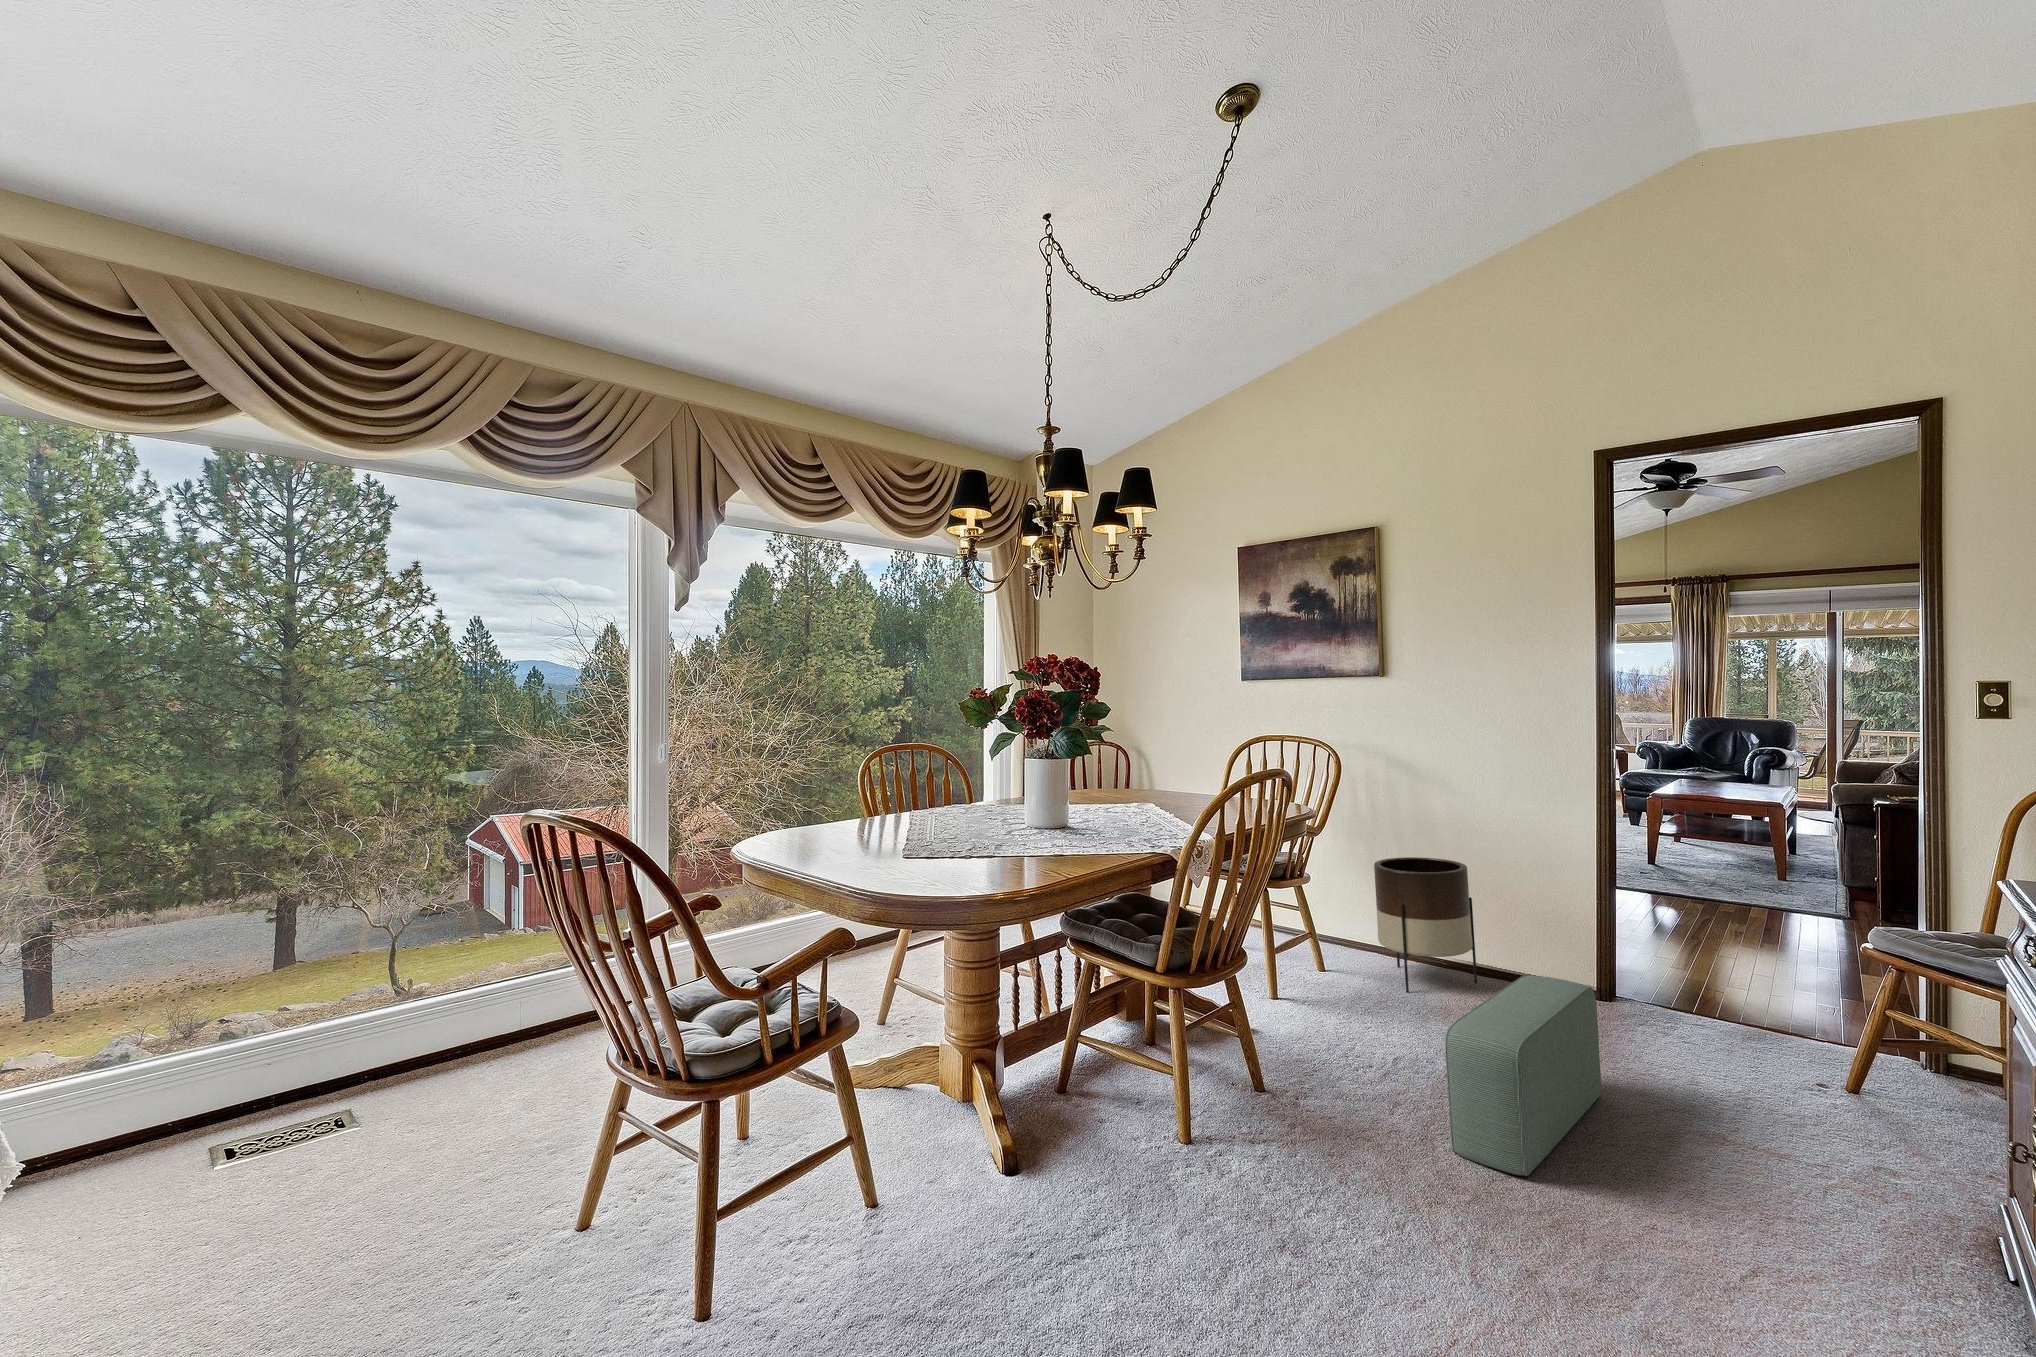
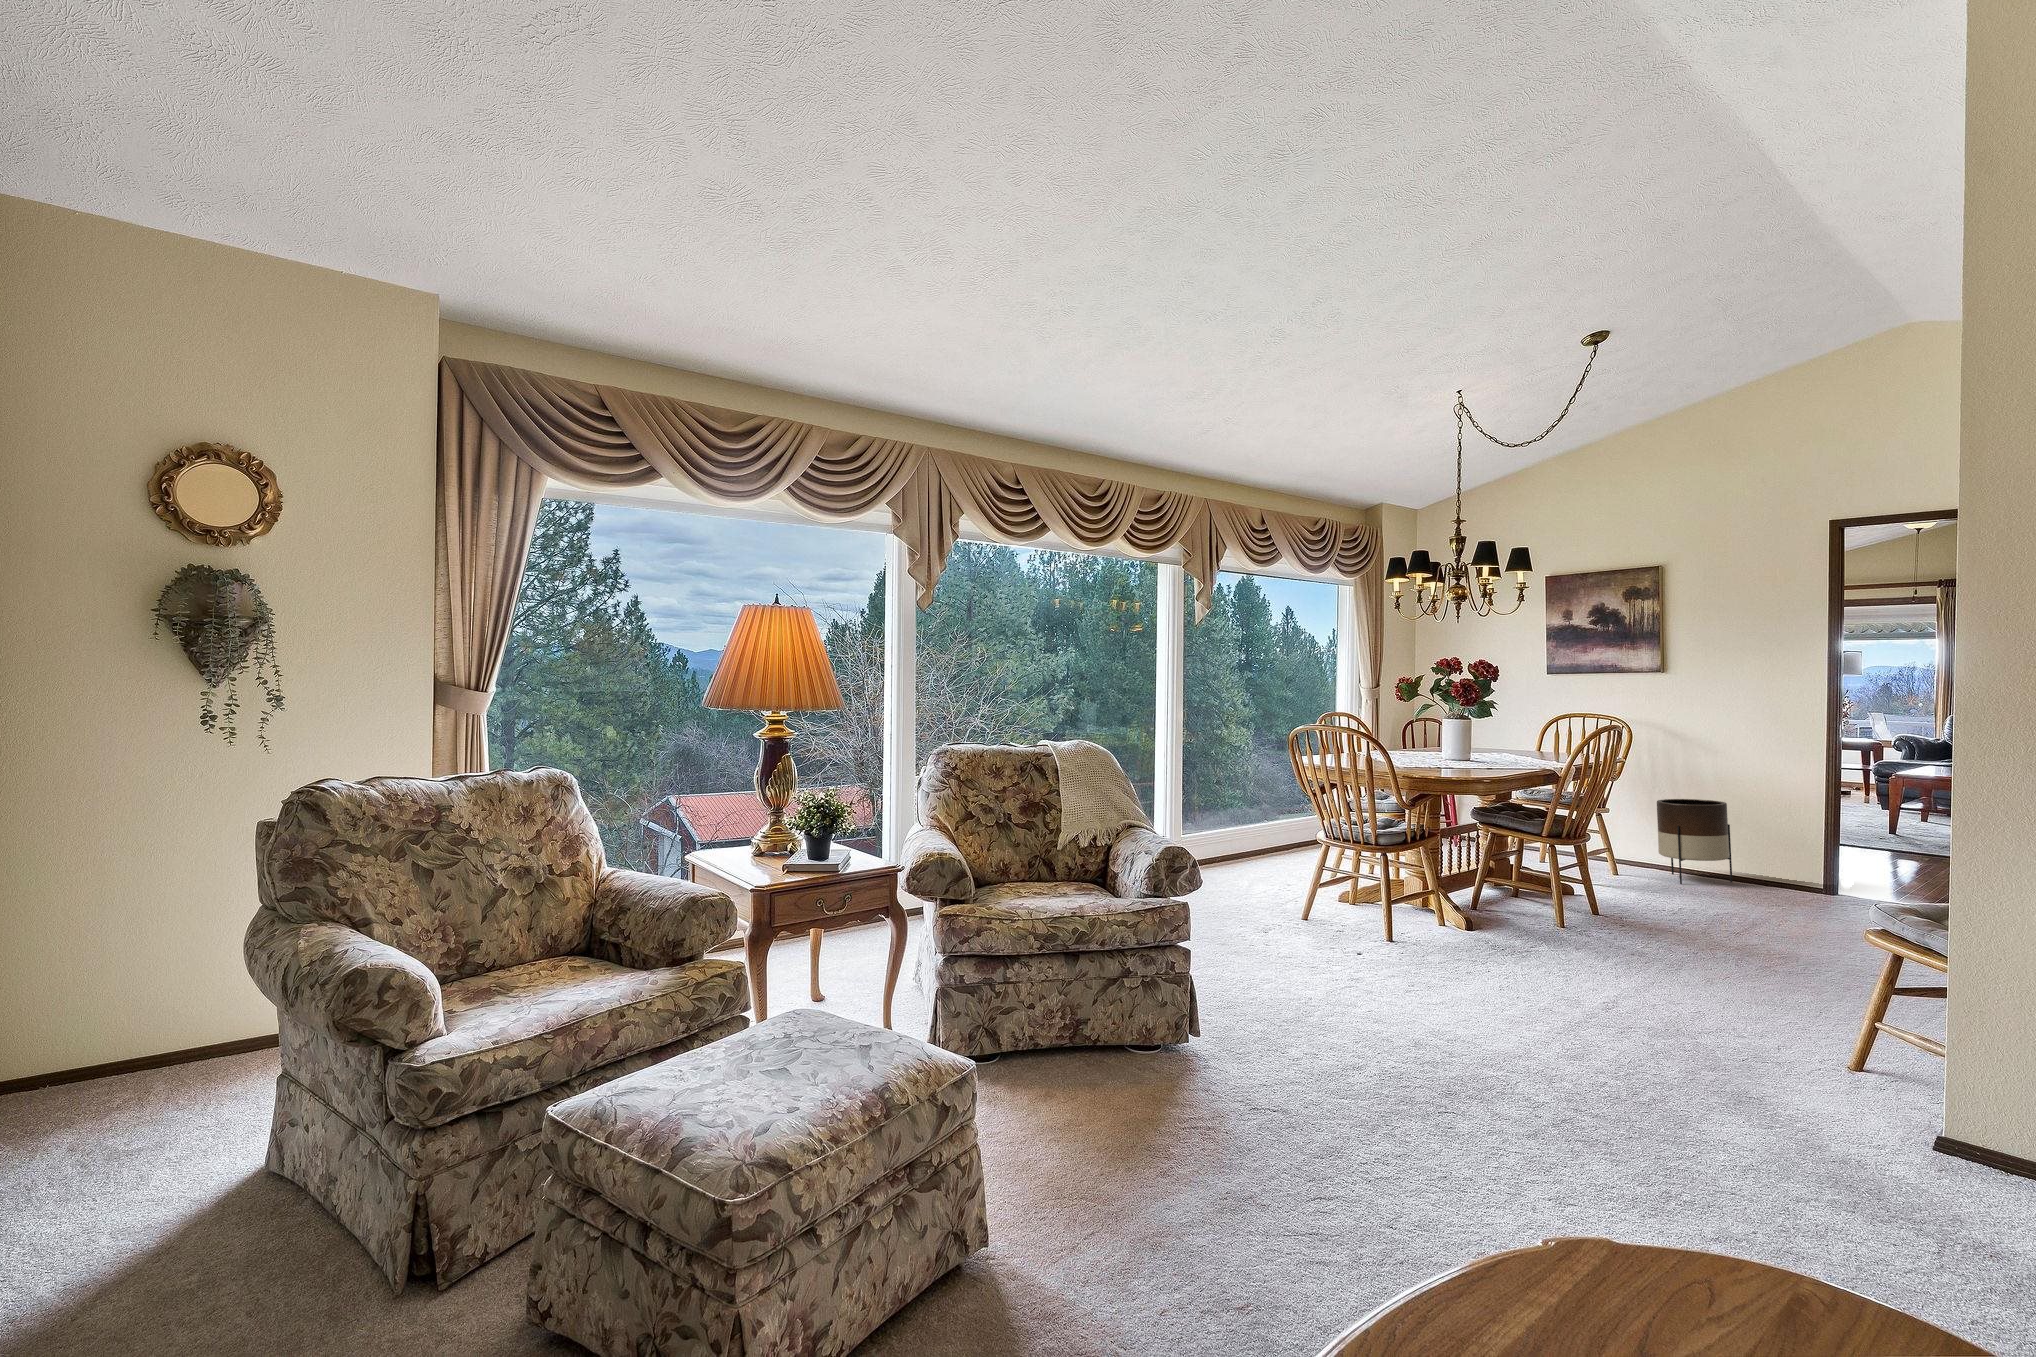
pouf: present [1445,975,1602,1176] -> none [1713,854,1812,941]

